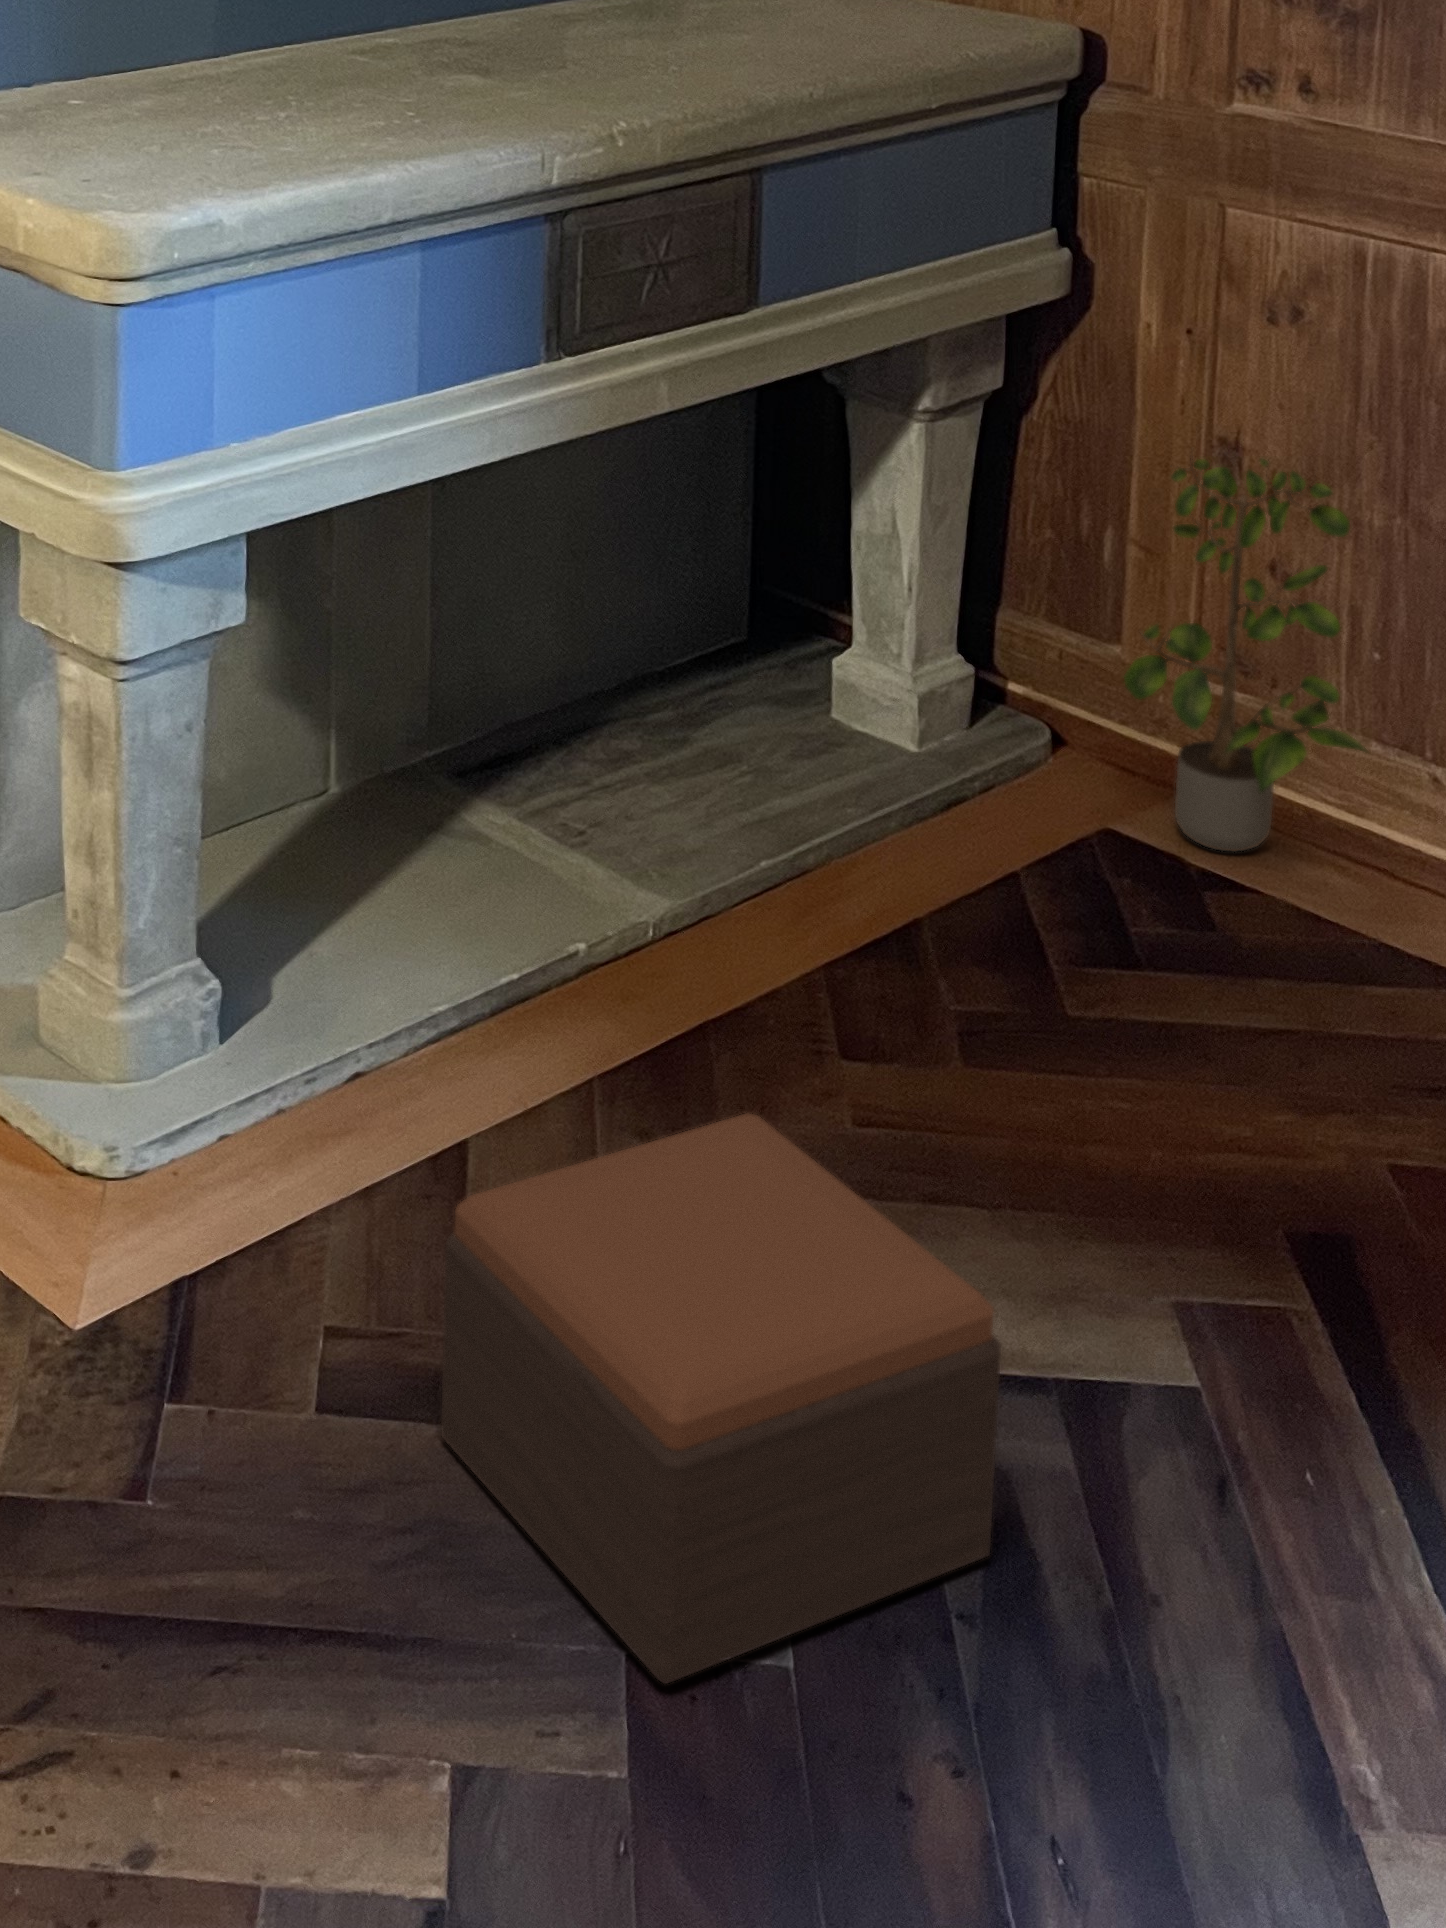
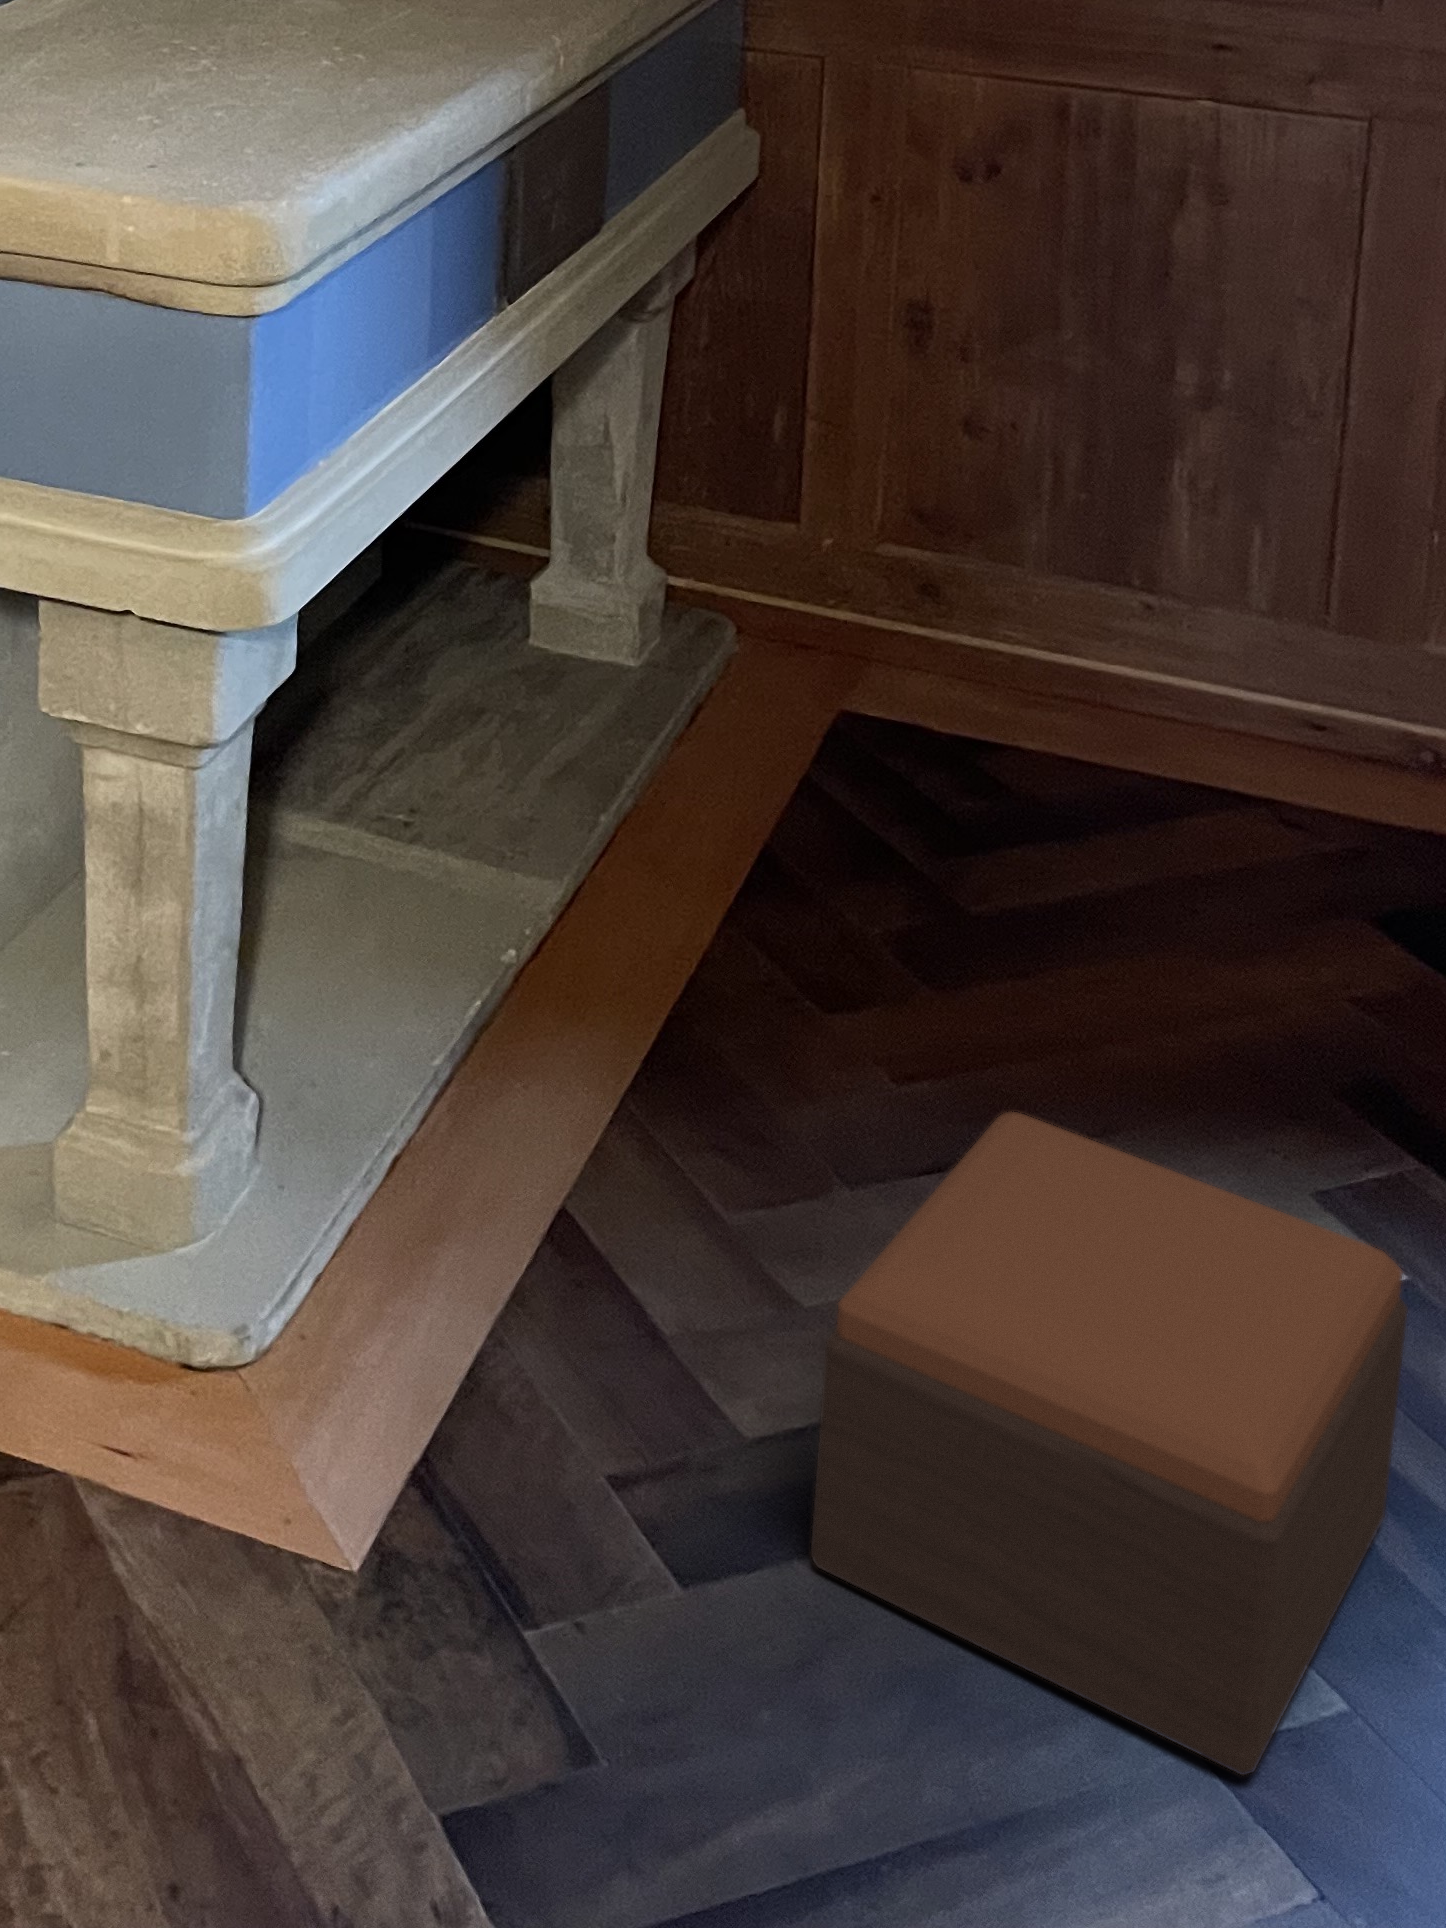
potted plant: present [1124,458,1366,851] -> none [857,315,1113,711]

